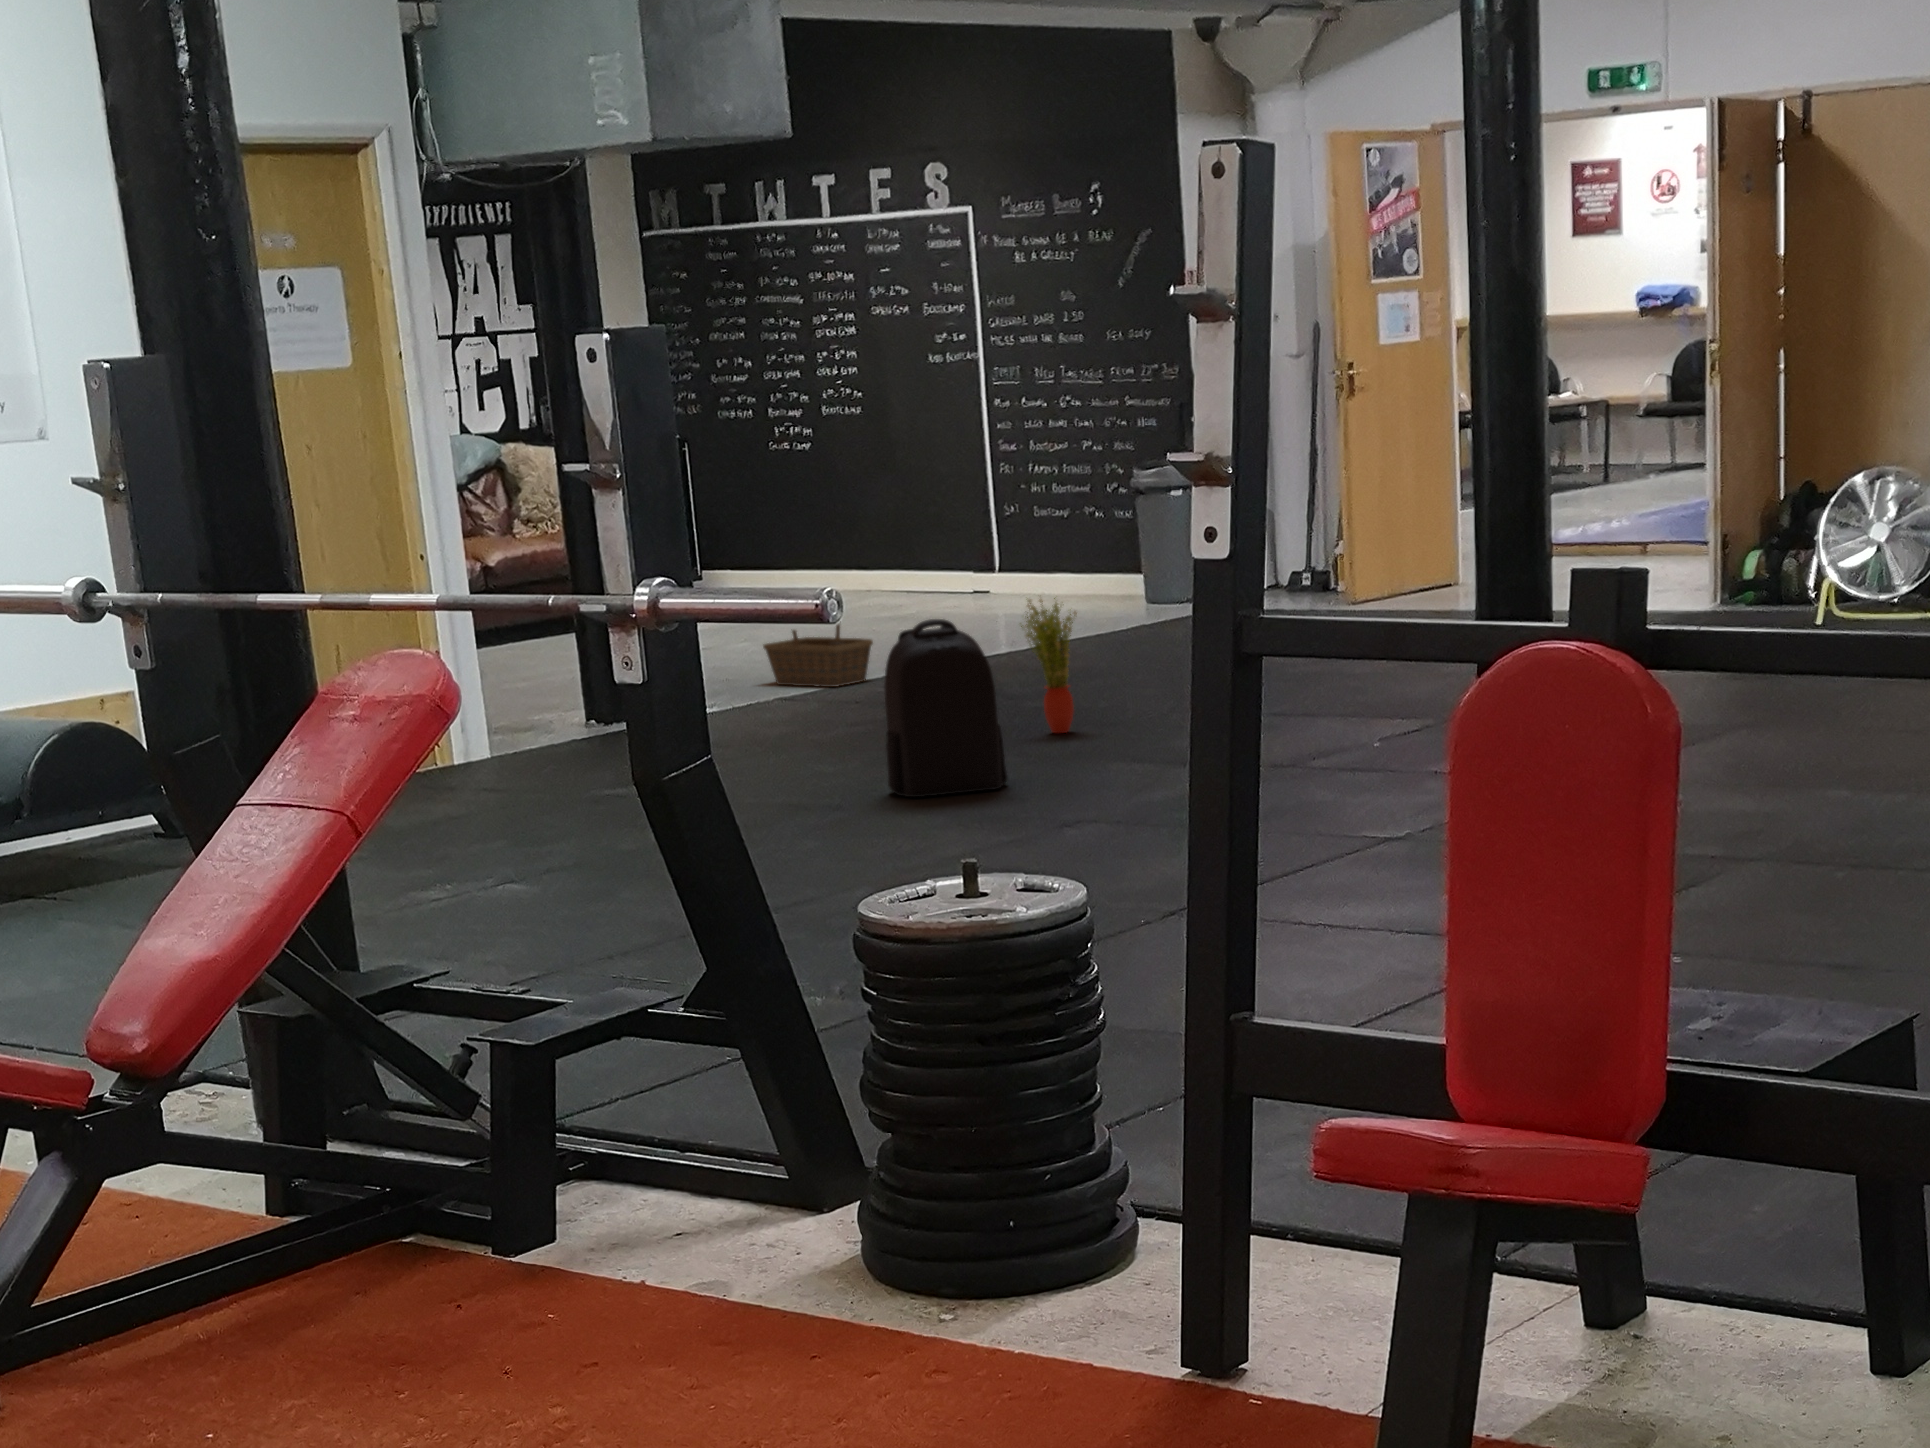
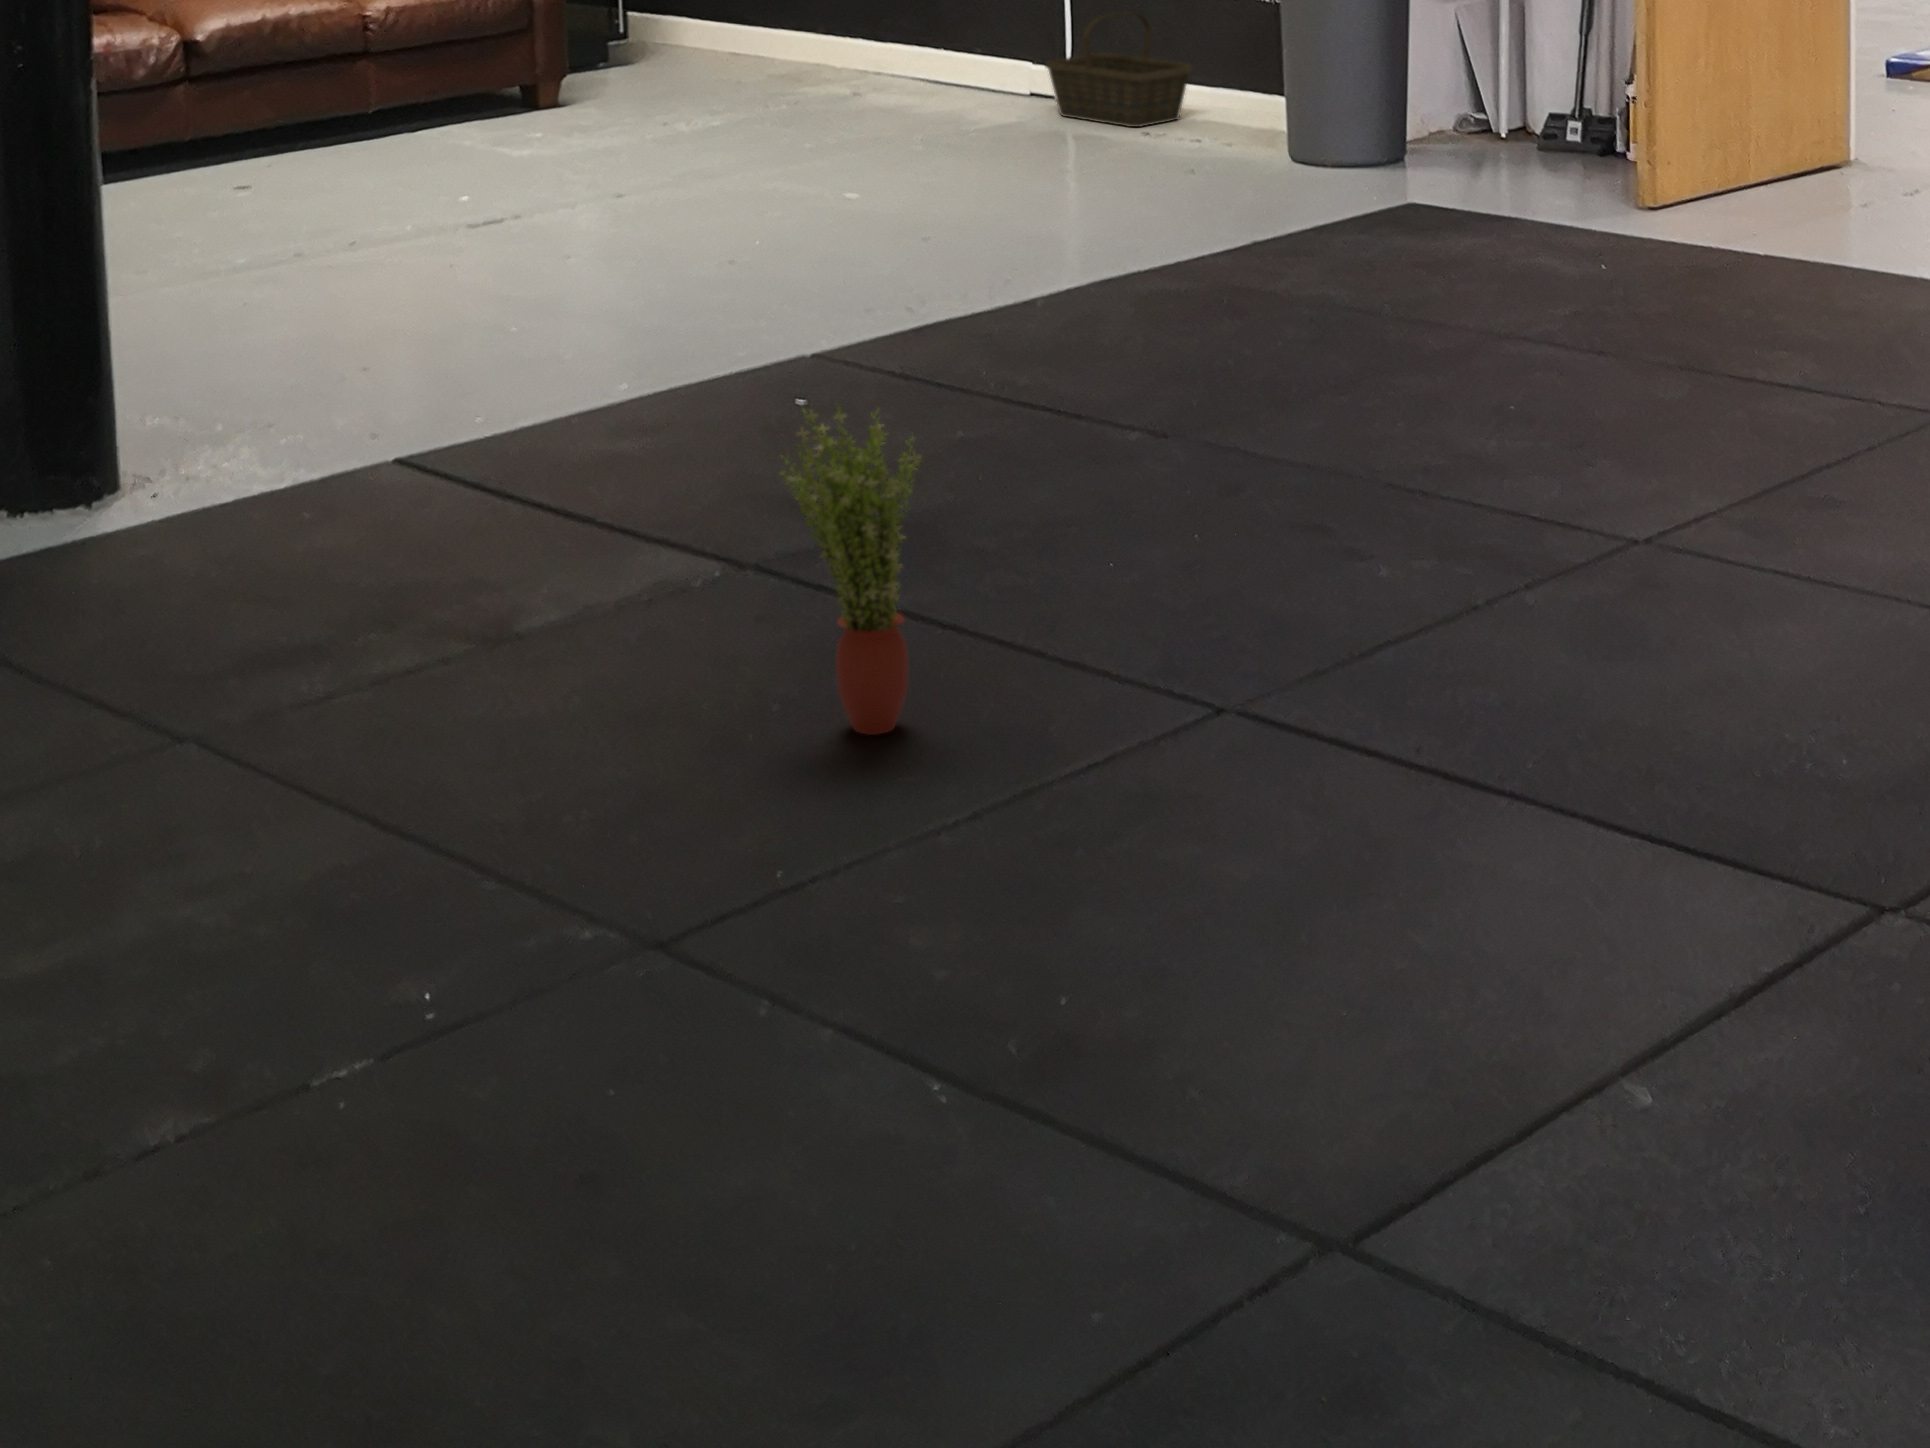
backpack: present [884,619,1007,797] -> none [192,628,544,1169]
basket: present [763,624,873,687] -> present [1045,12,1192,127]

